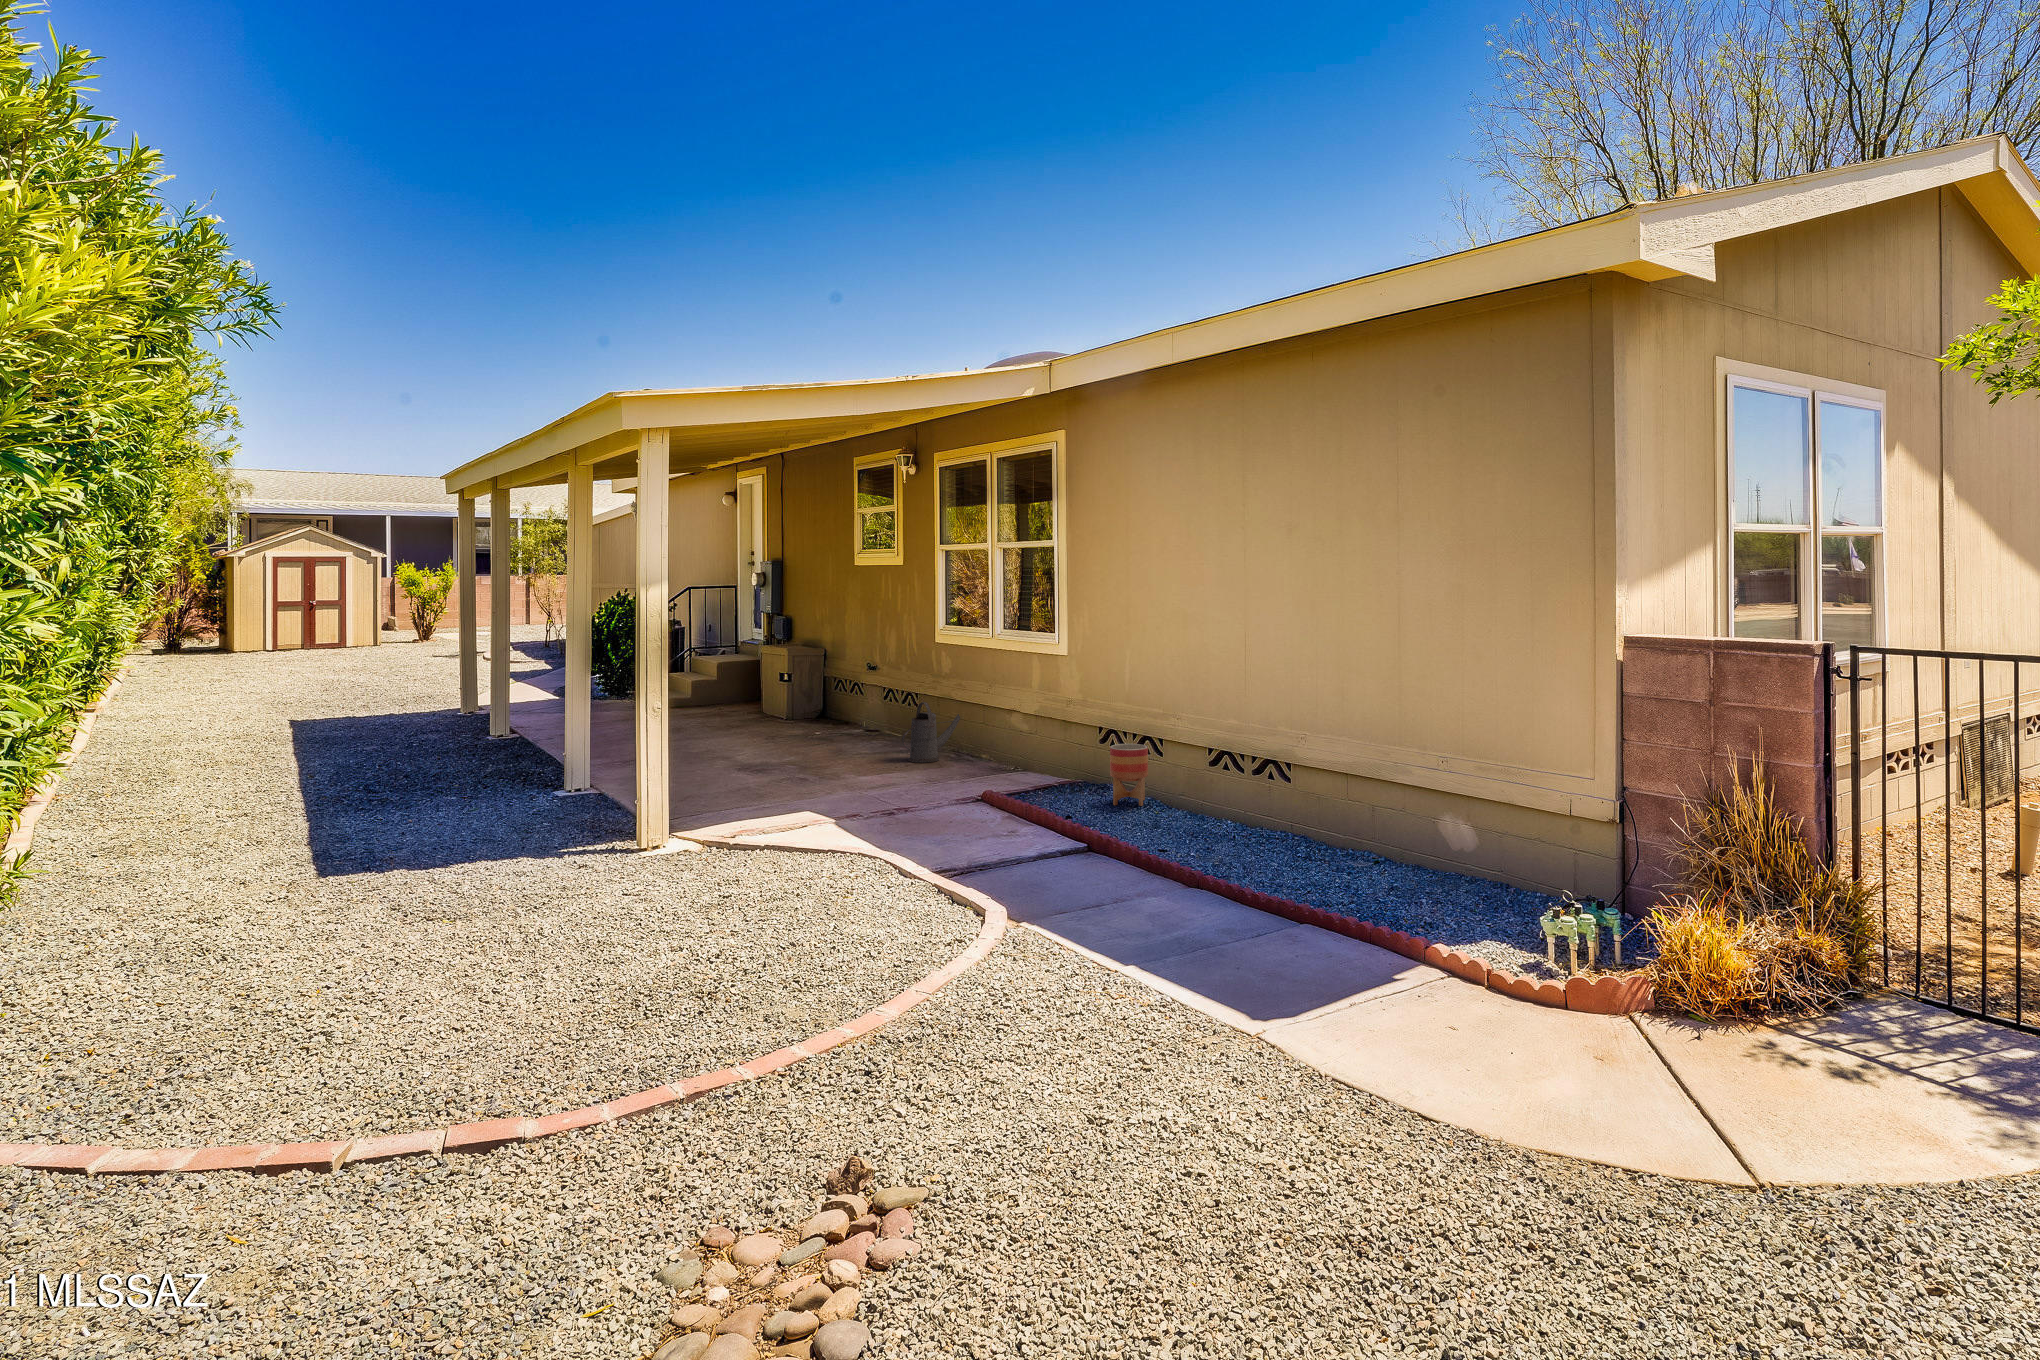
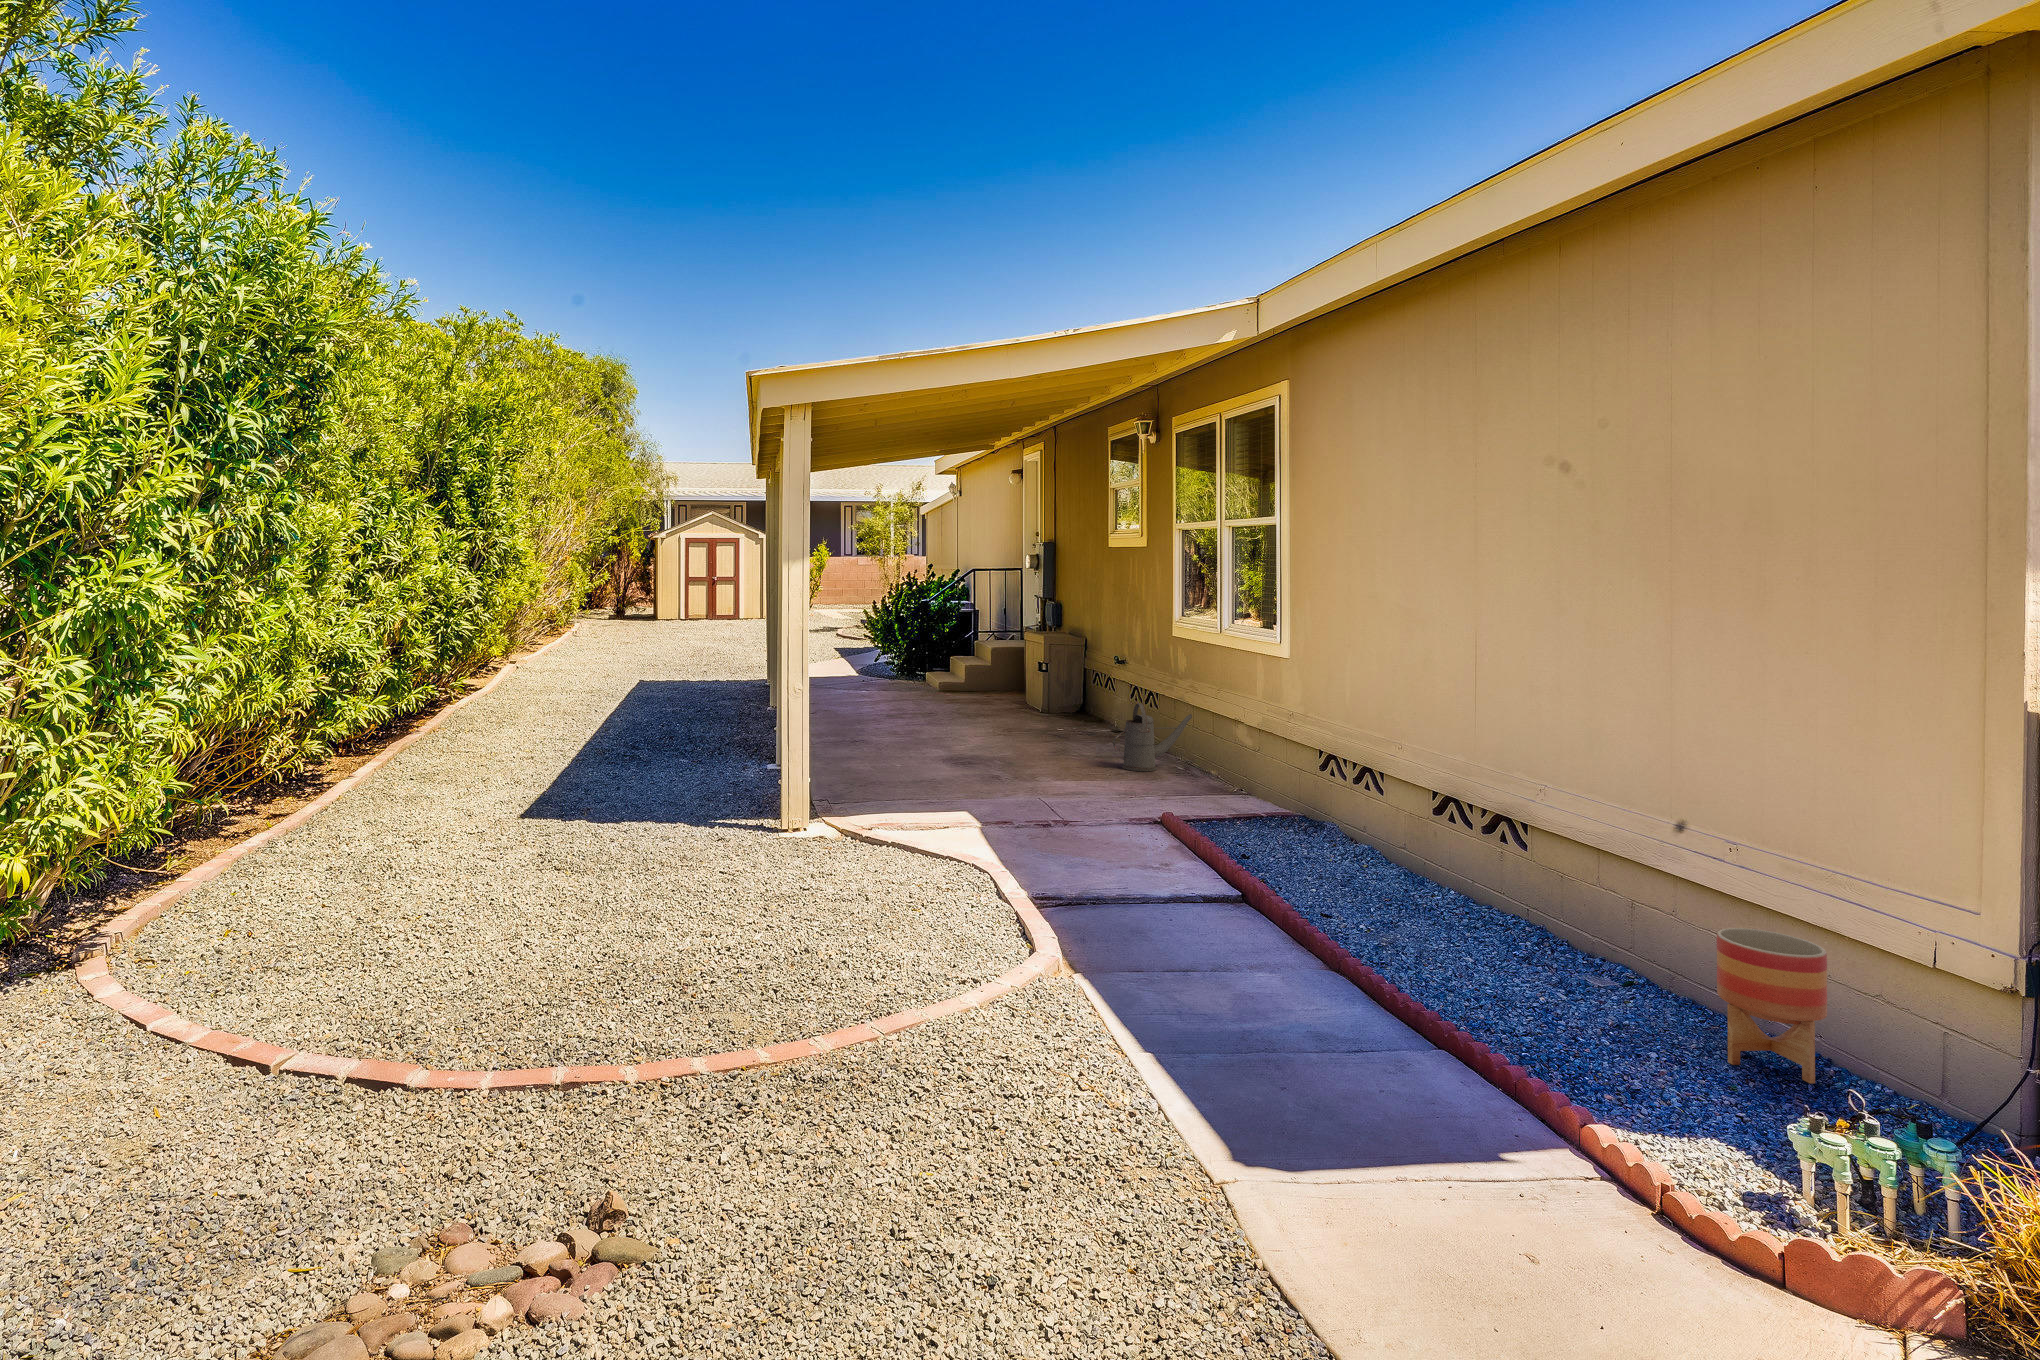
planter: present [1110,744,1148,806] -> present [1717,928,1827,1083]

